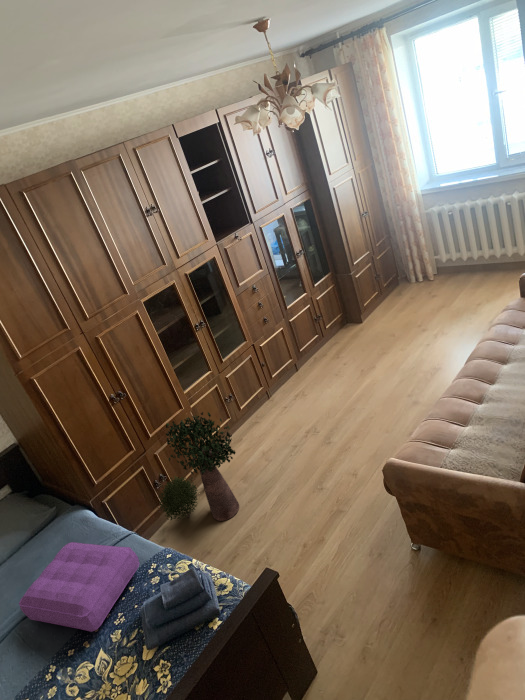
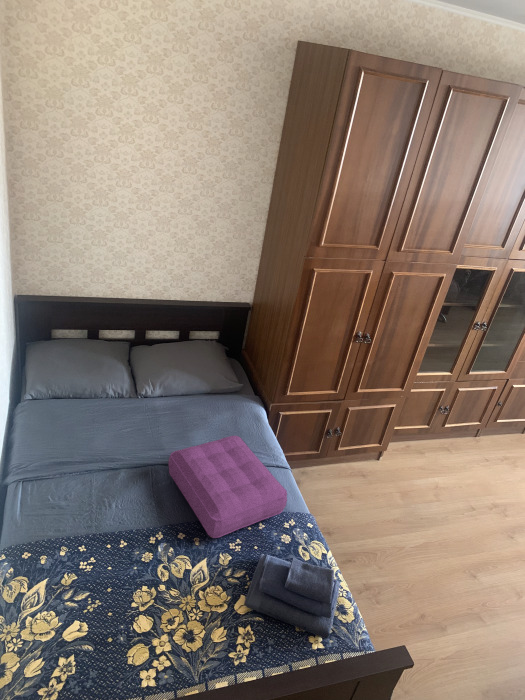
potted plant: present [158,412,239,521] -> none [316,398,442,527]

